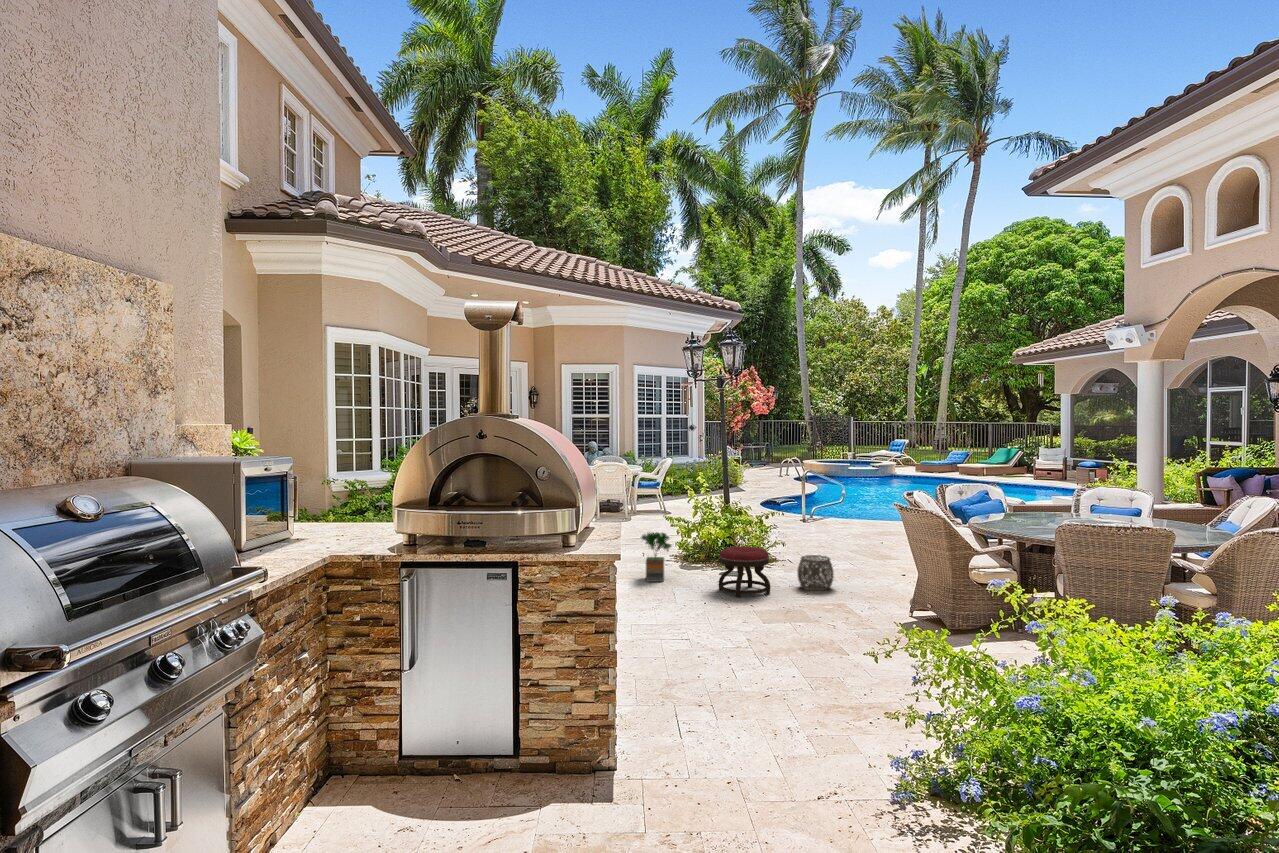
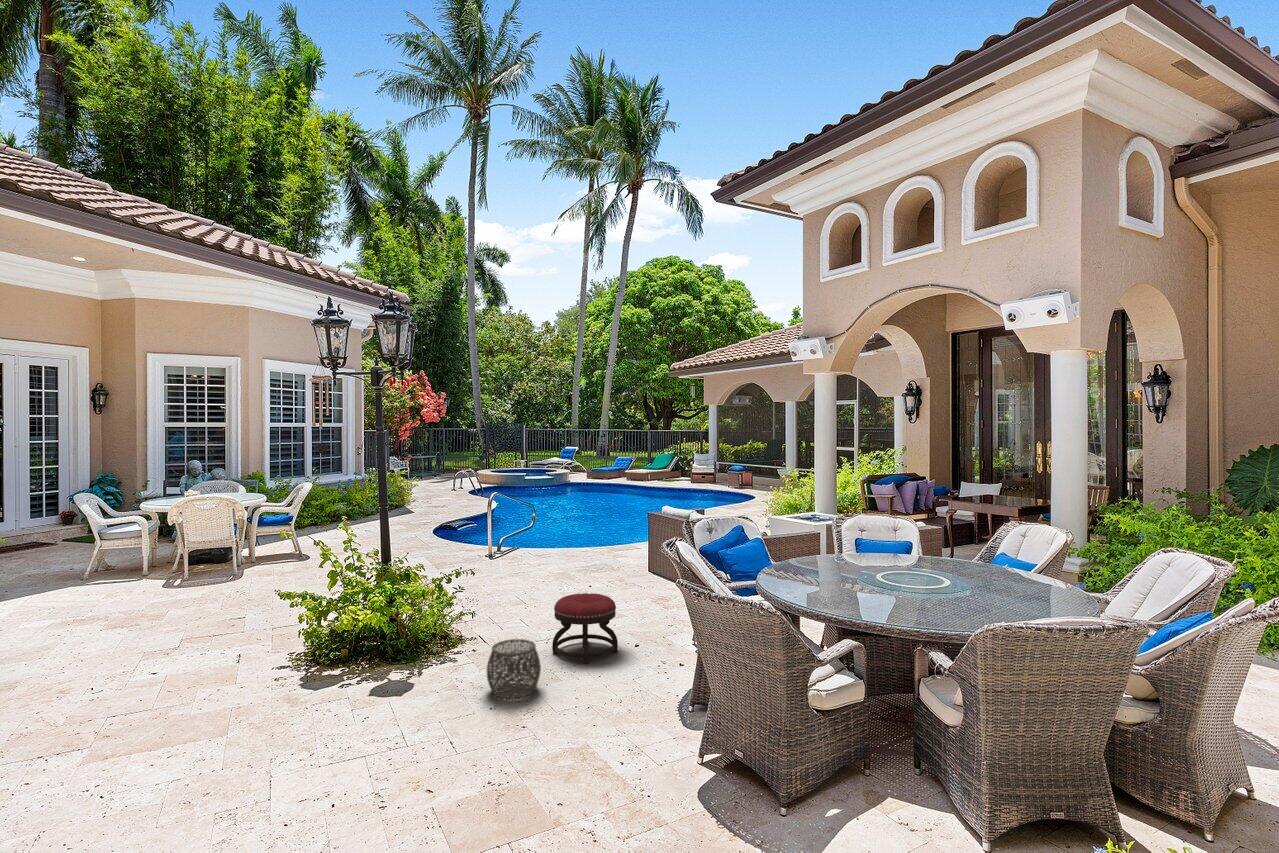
potted tree: present [641,532,671,582] -> none [212,629,277,723]
ottoman: present [719,546,770,598] -> present [552,593,618,664]

